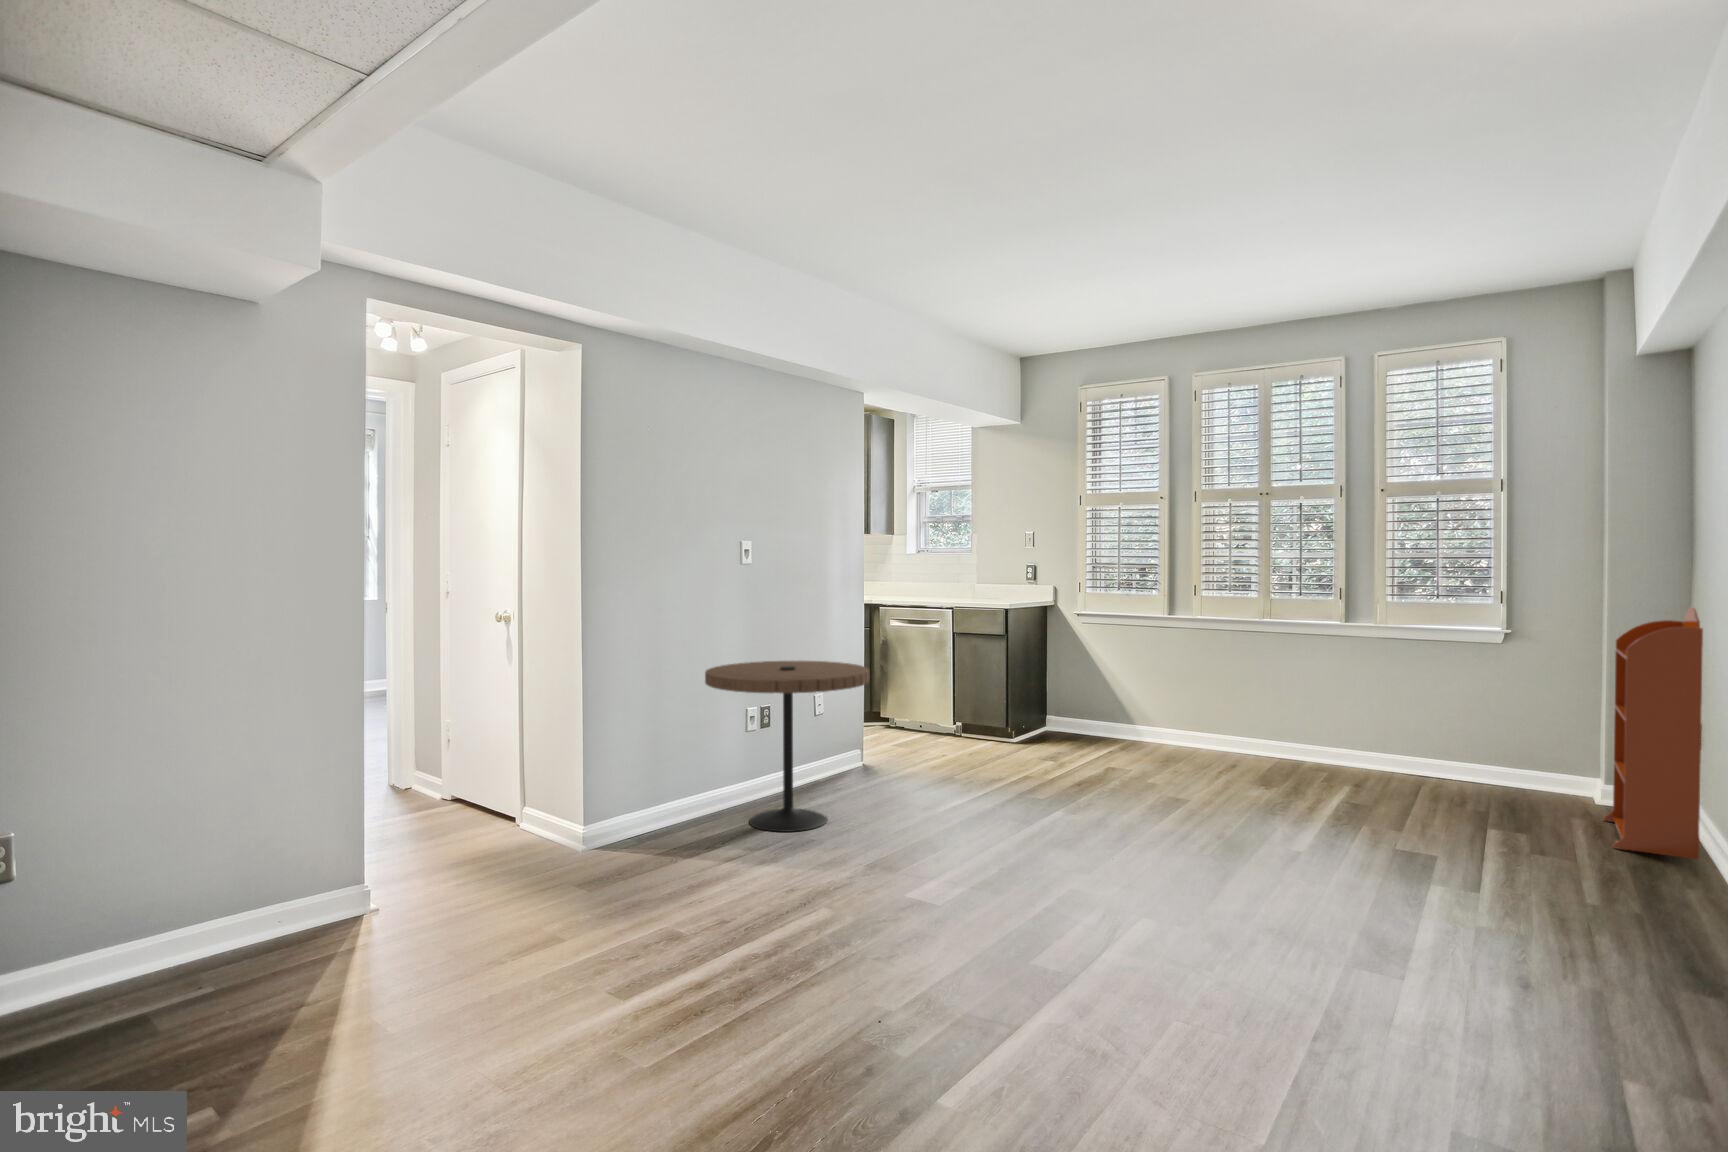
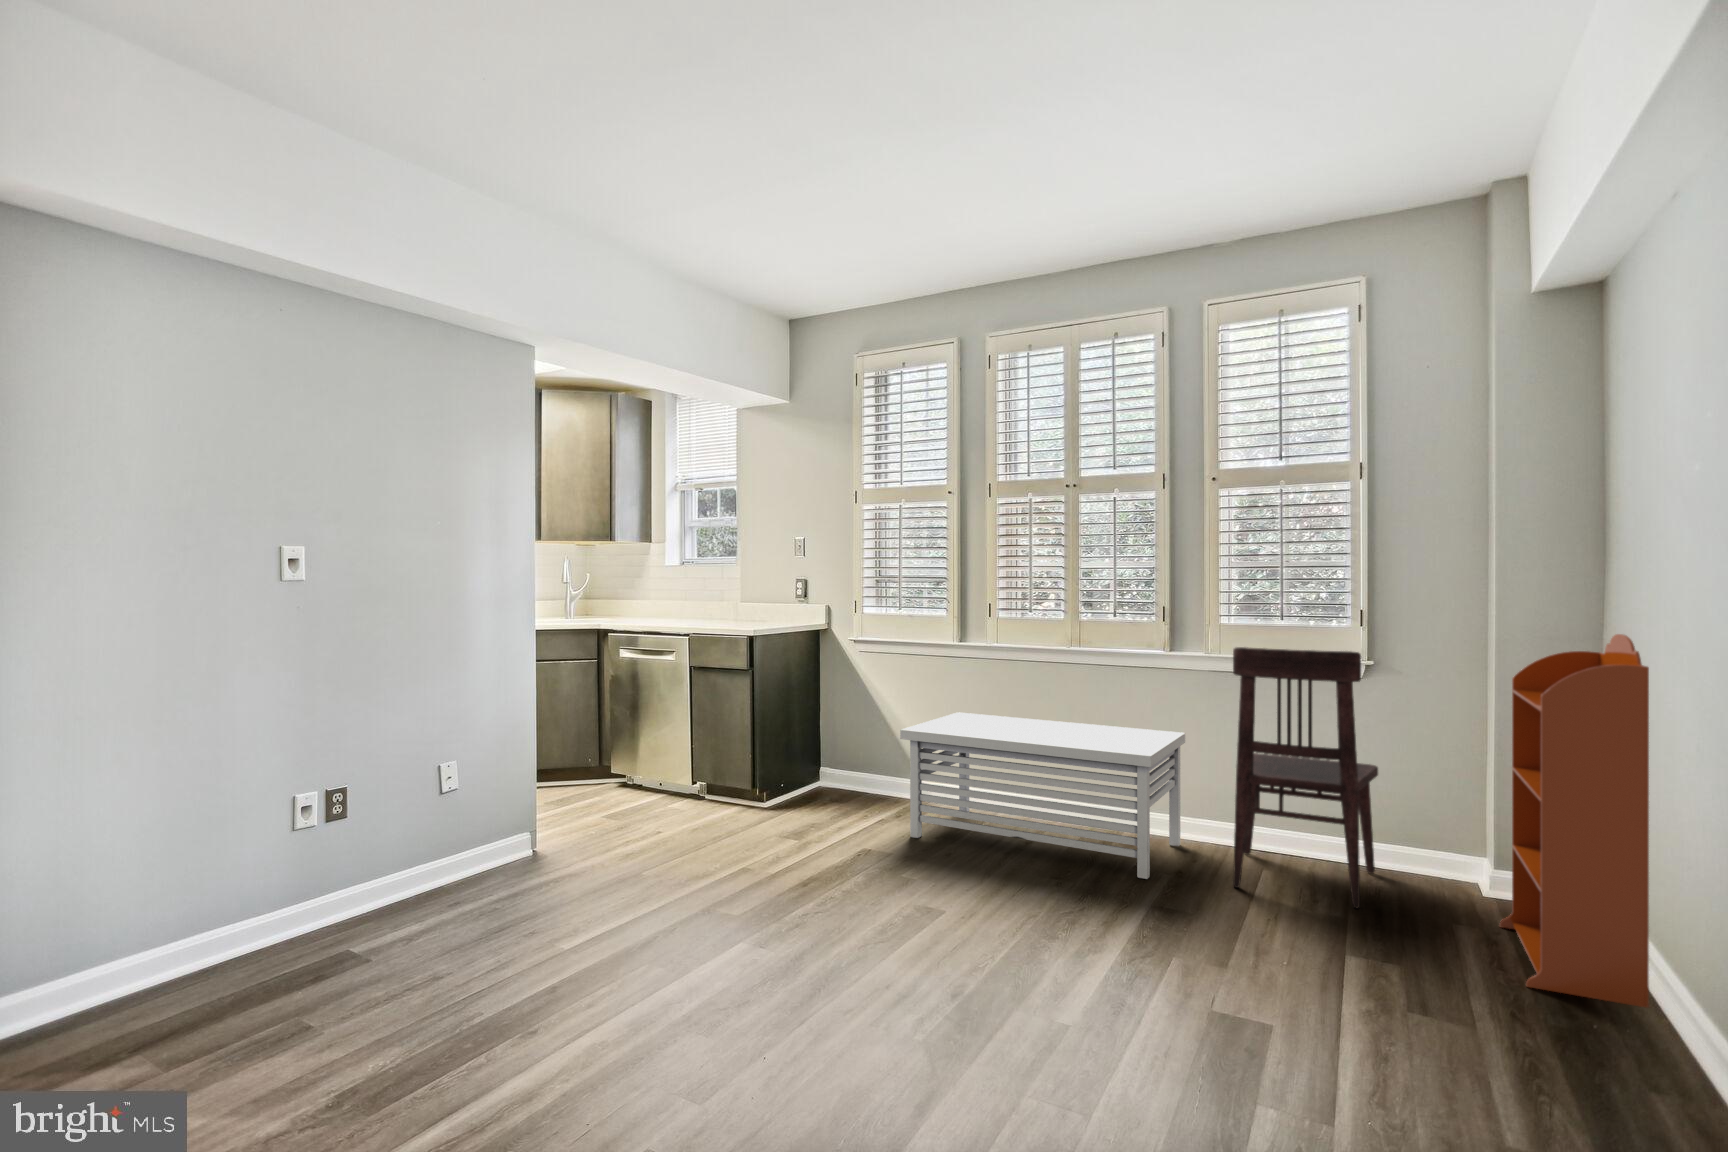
dining chair: none [1397,618,1514,808] -> present [1233,647,1378,908]
side table: present [705,661,869,832] -> none [137,722,449,1016]
storage bench: none [1130,671,1358,789] -> present [900,712,1185,879]

